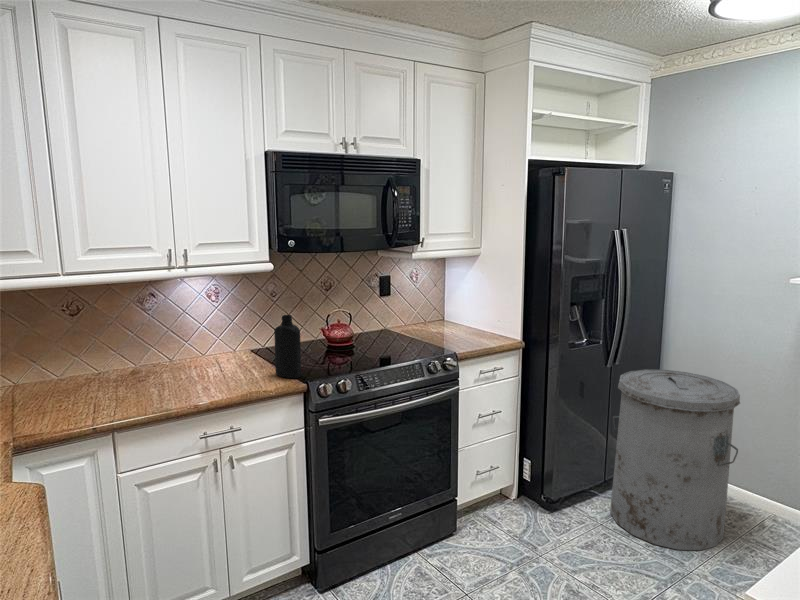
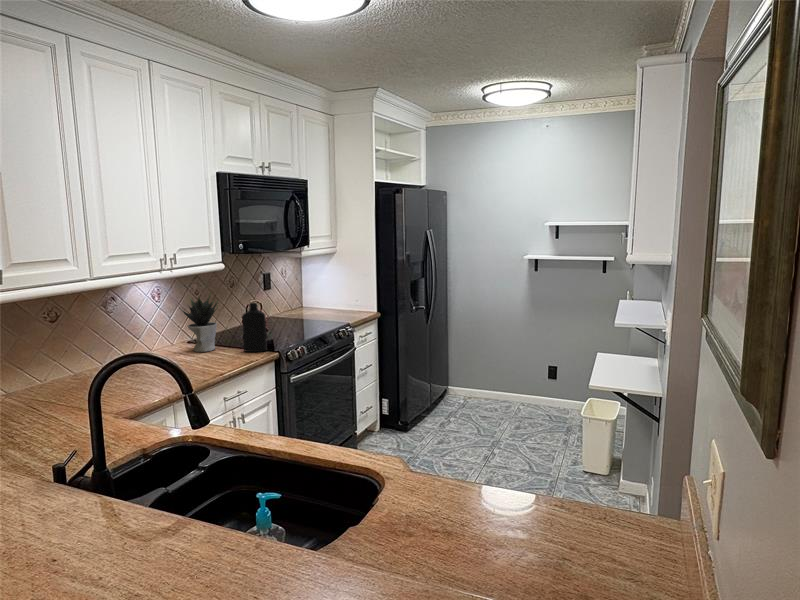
potted plant: none [220,296,266,367] -> present [179,292,218,352]
trash can: present [610,369,740,550] -> none [434,323,510,432]

